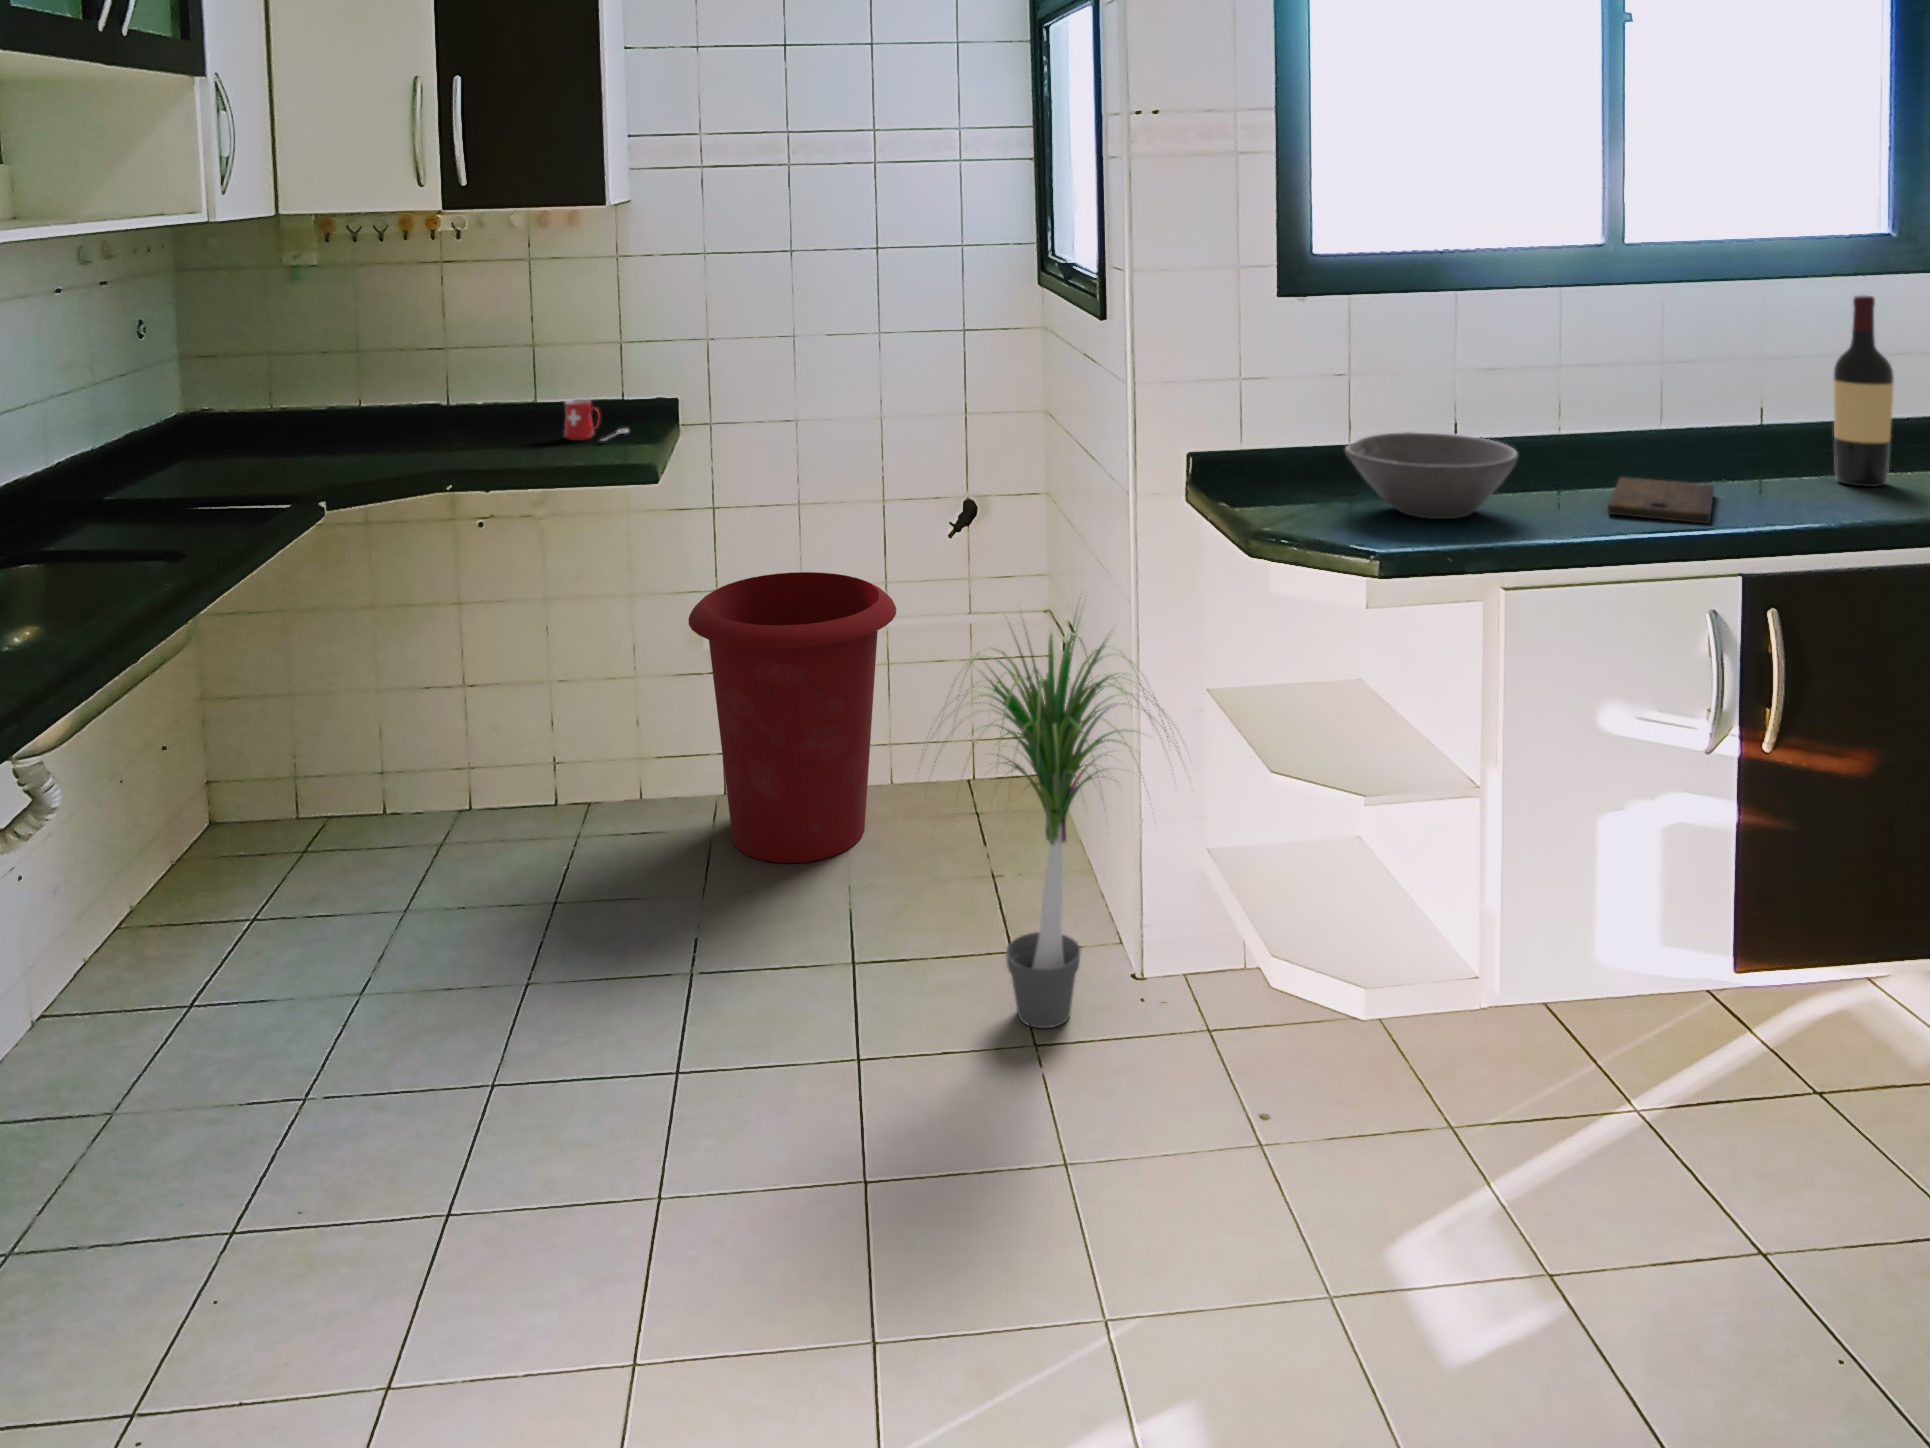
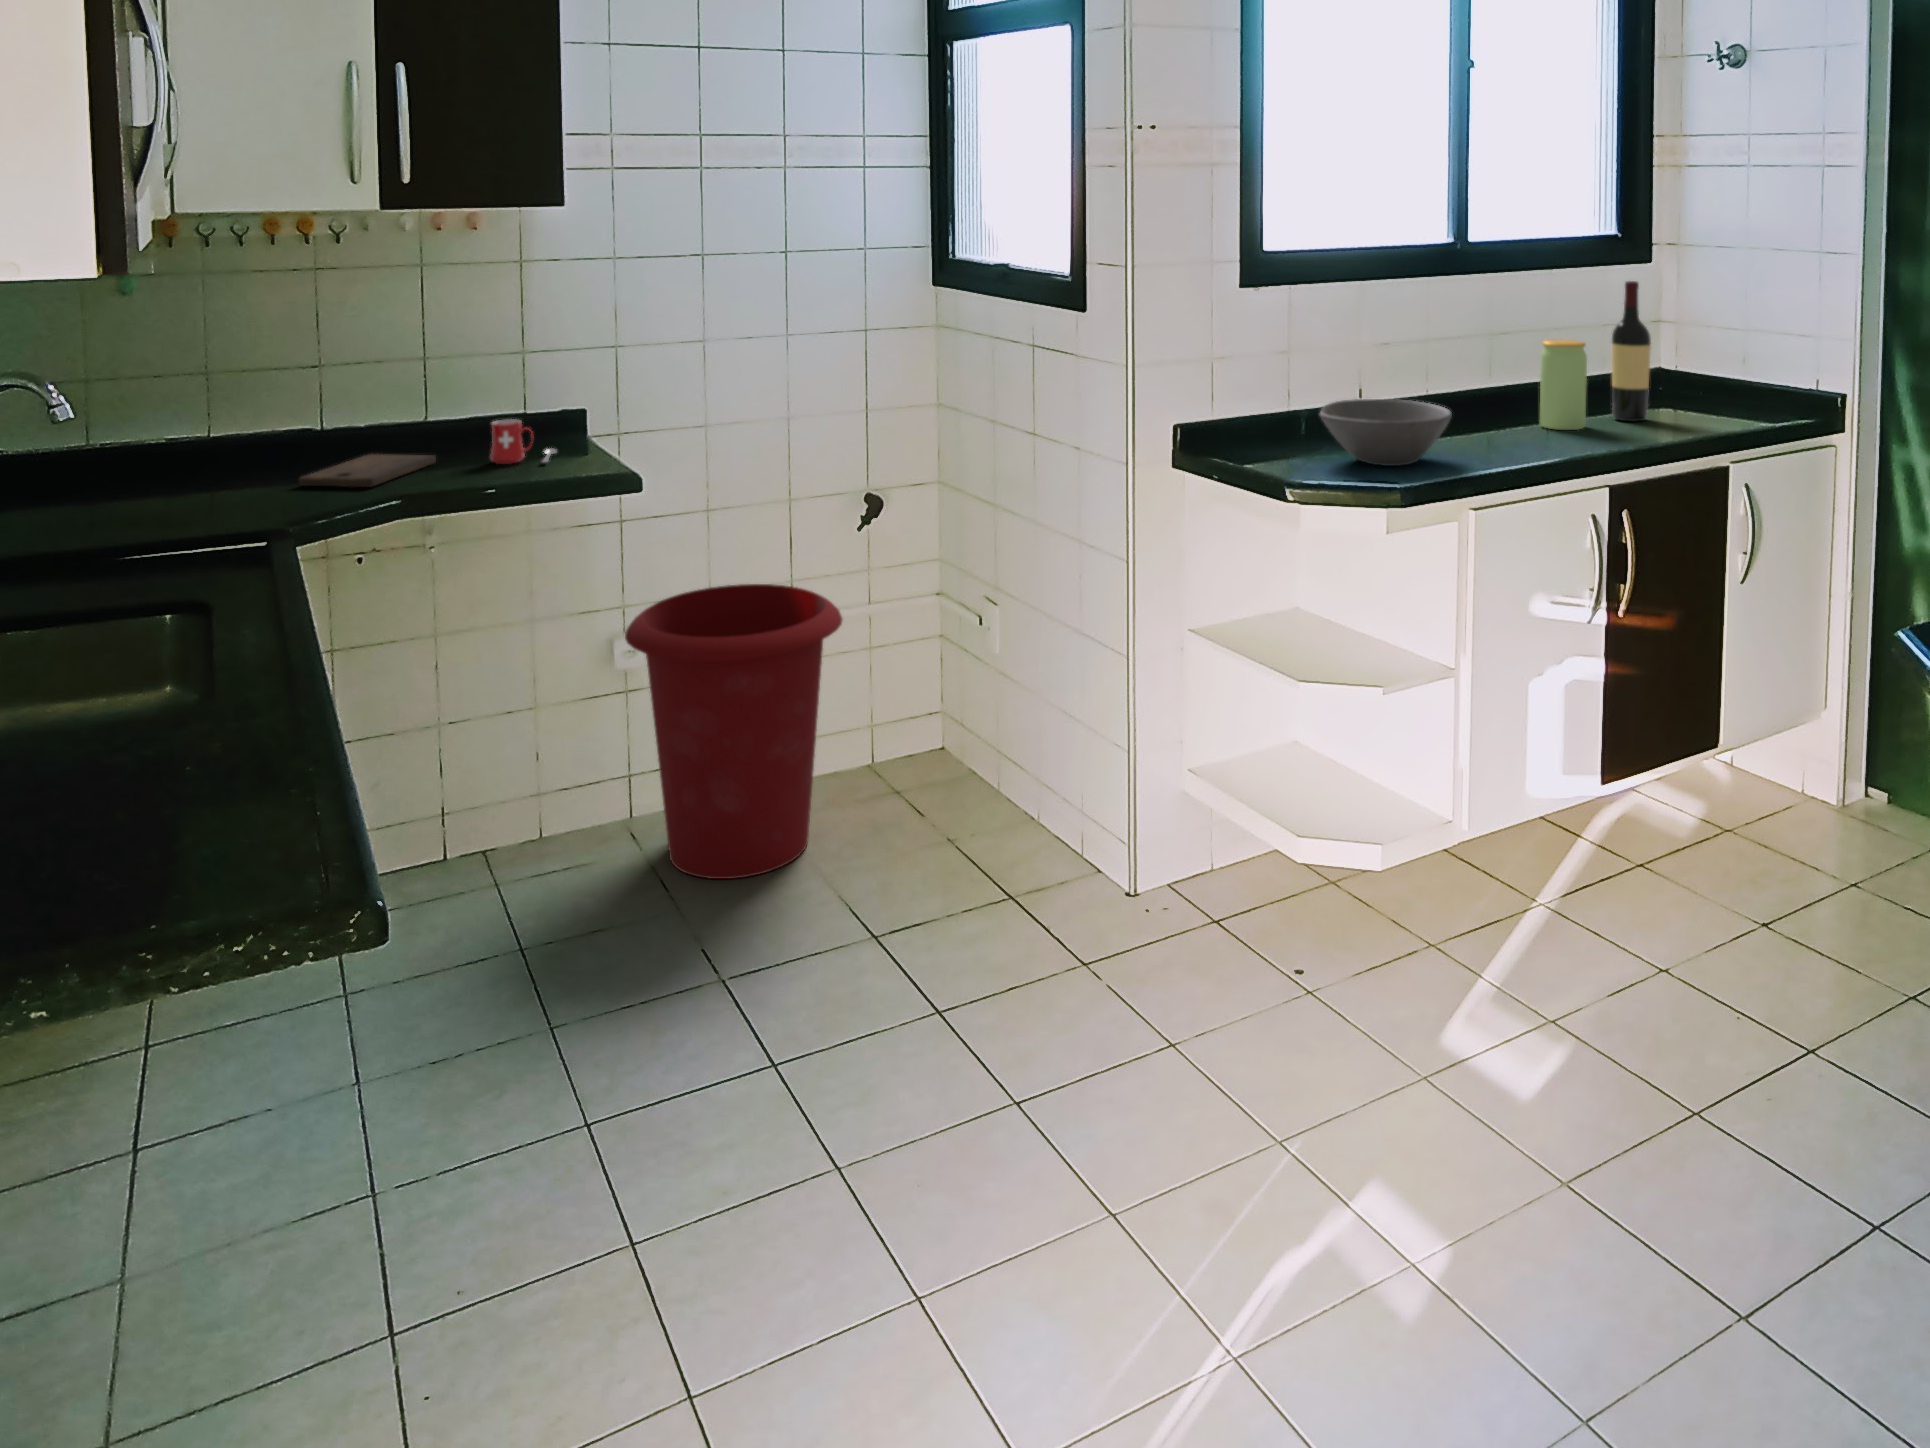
jar: none [1711,370,1779,491] -> present [1540,340,1587,430]
cutting board: present [1608,477,1714,524] -> present [299,454,436,487]
potted plant: present [921,617,1180,1028] -> none [955,554,1210,957]

